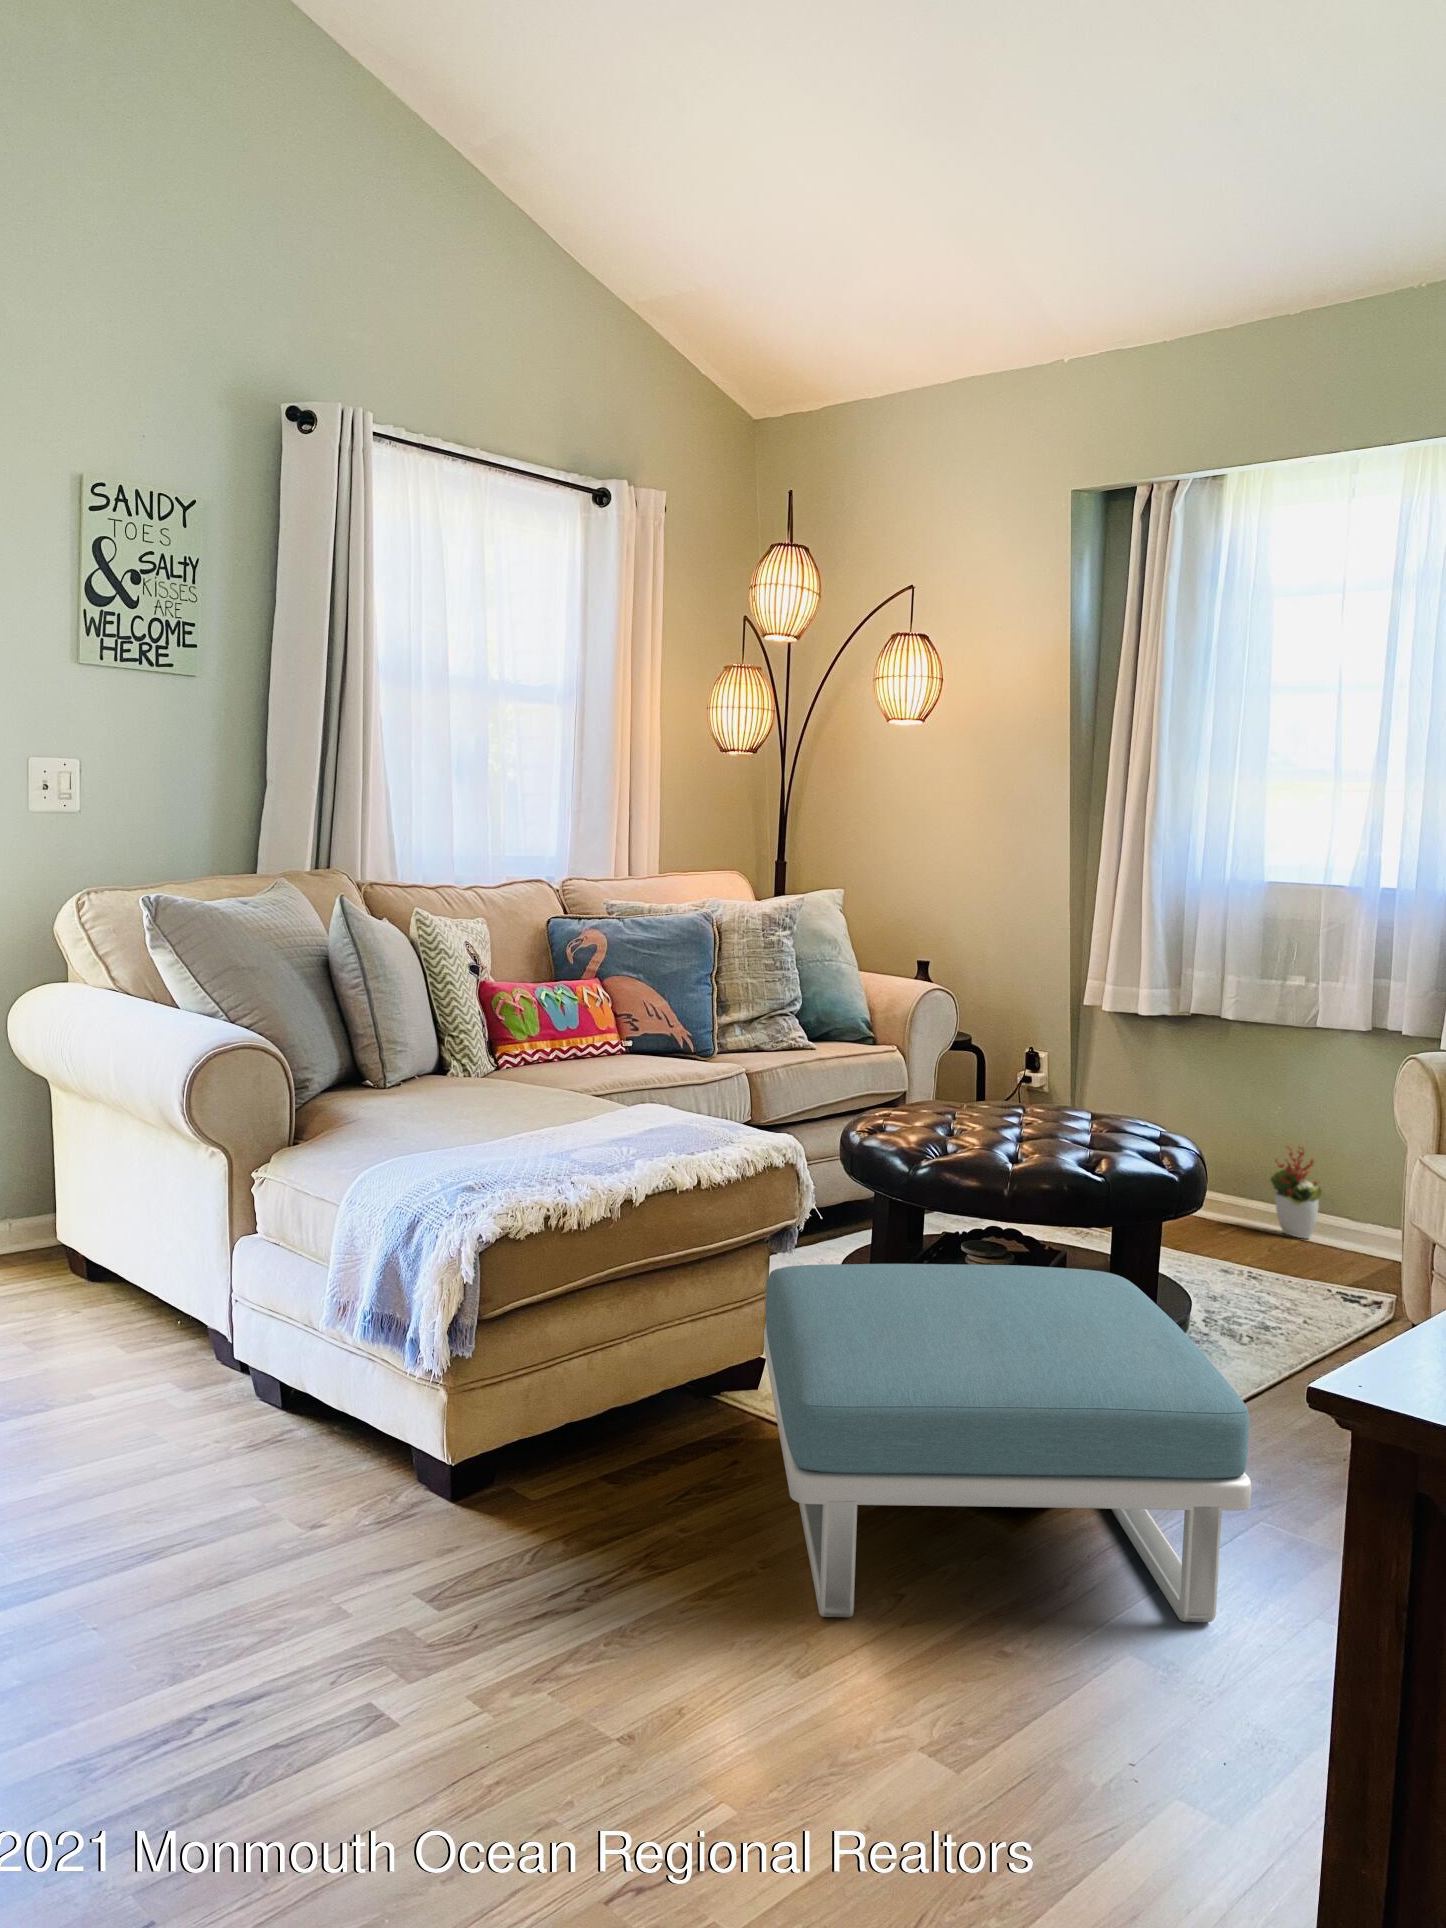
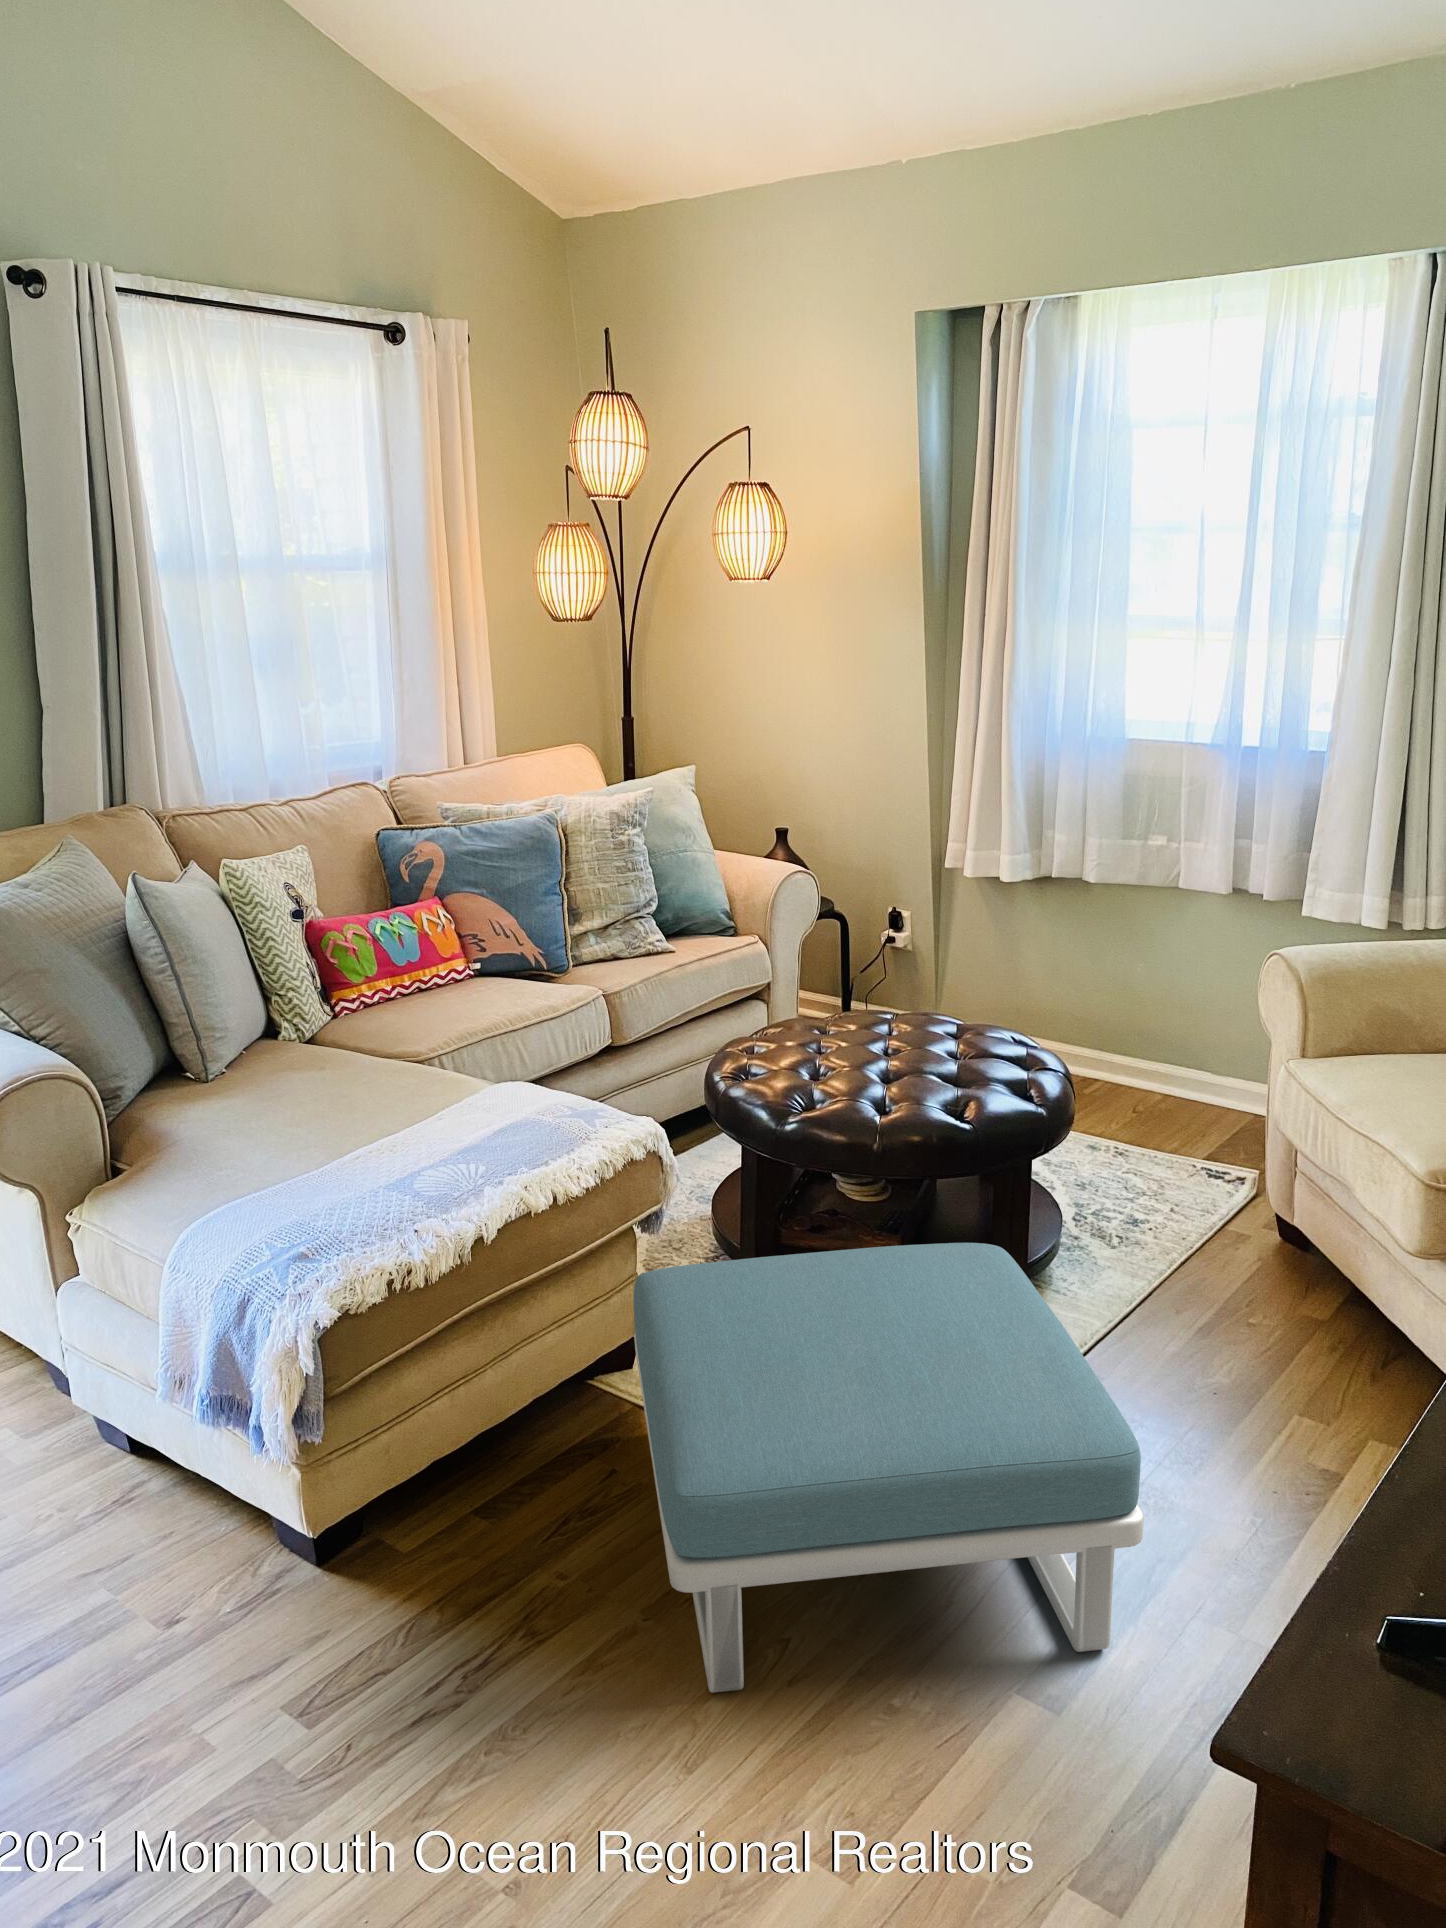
decorative plant: present [1271,1147,1321,1238] -> none [1132,1004,1182,1095]

